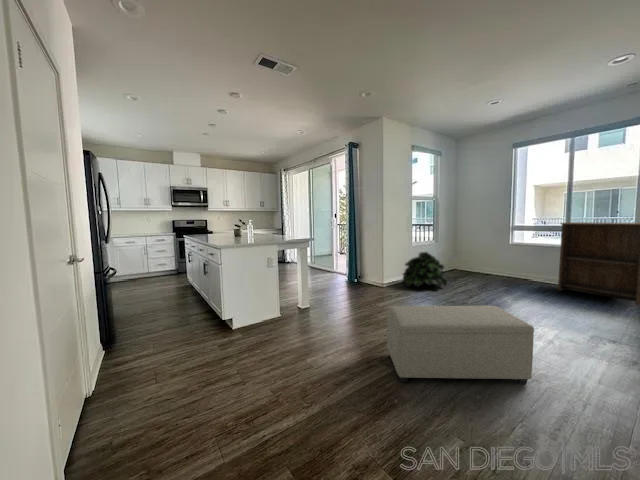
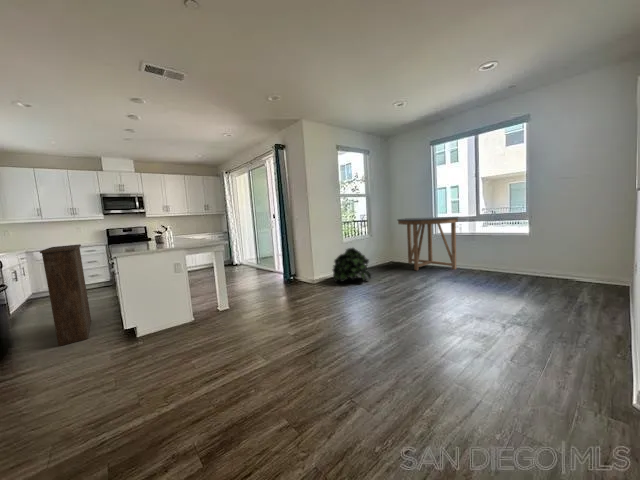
bookshelf: present [558,222,640,305] -> present [40,244,91,346]
console table: none [467,224,544,282] -> present [398,217,459,271]
ottoman: present [387,306,534,384] -> none [263,296,384,373]

